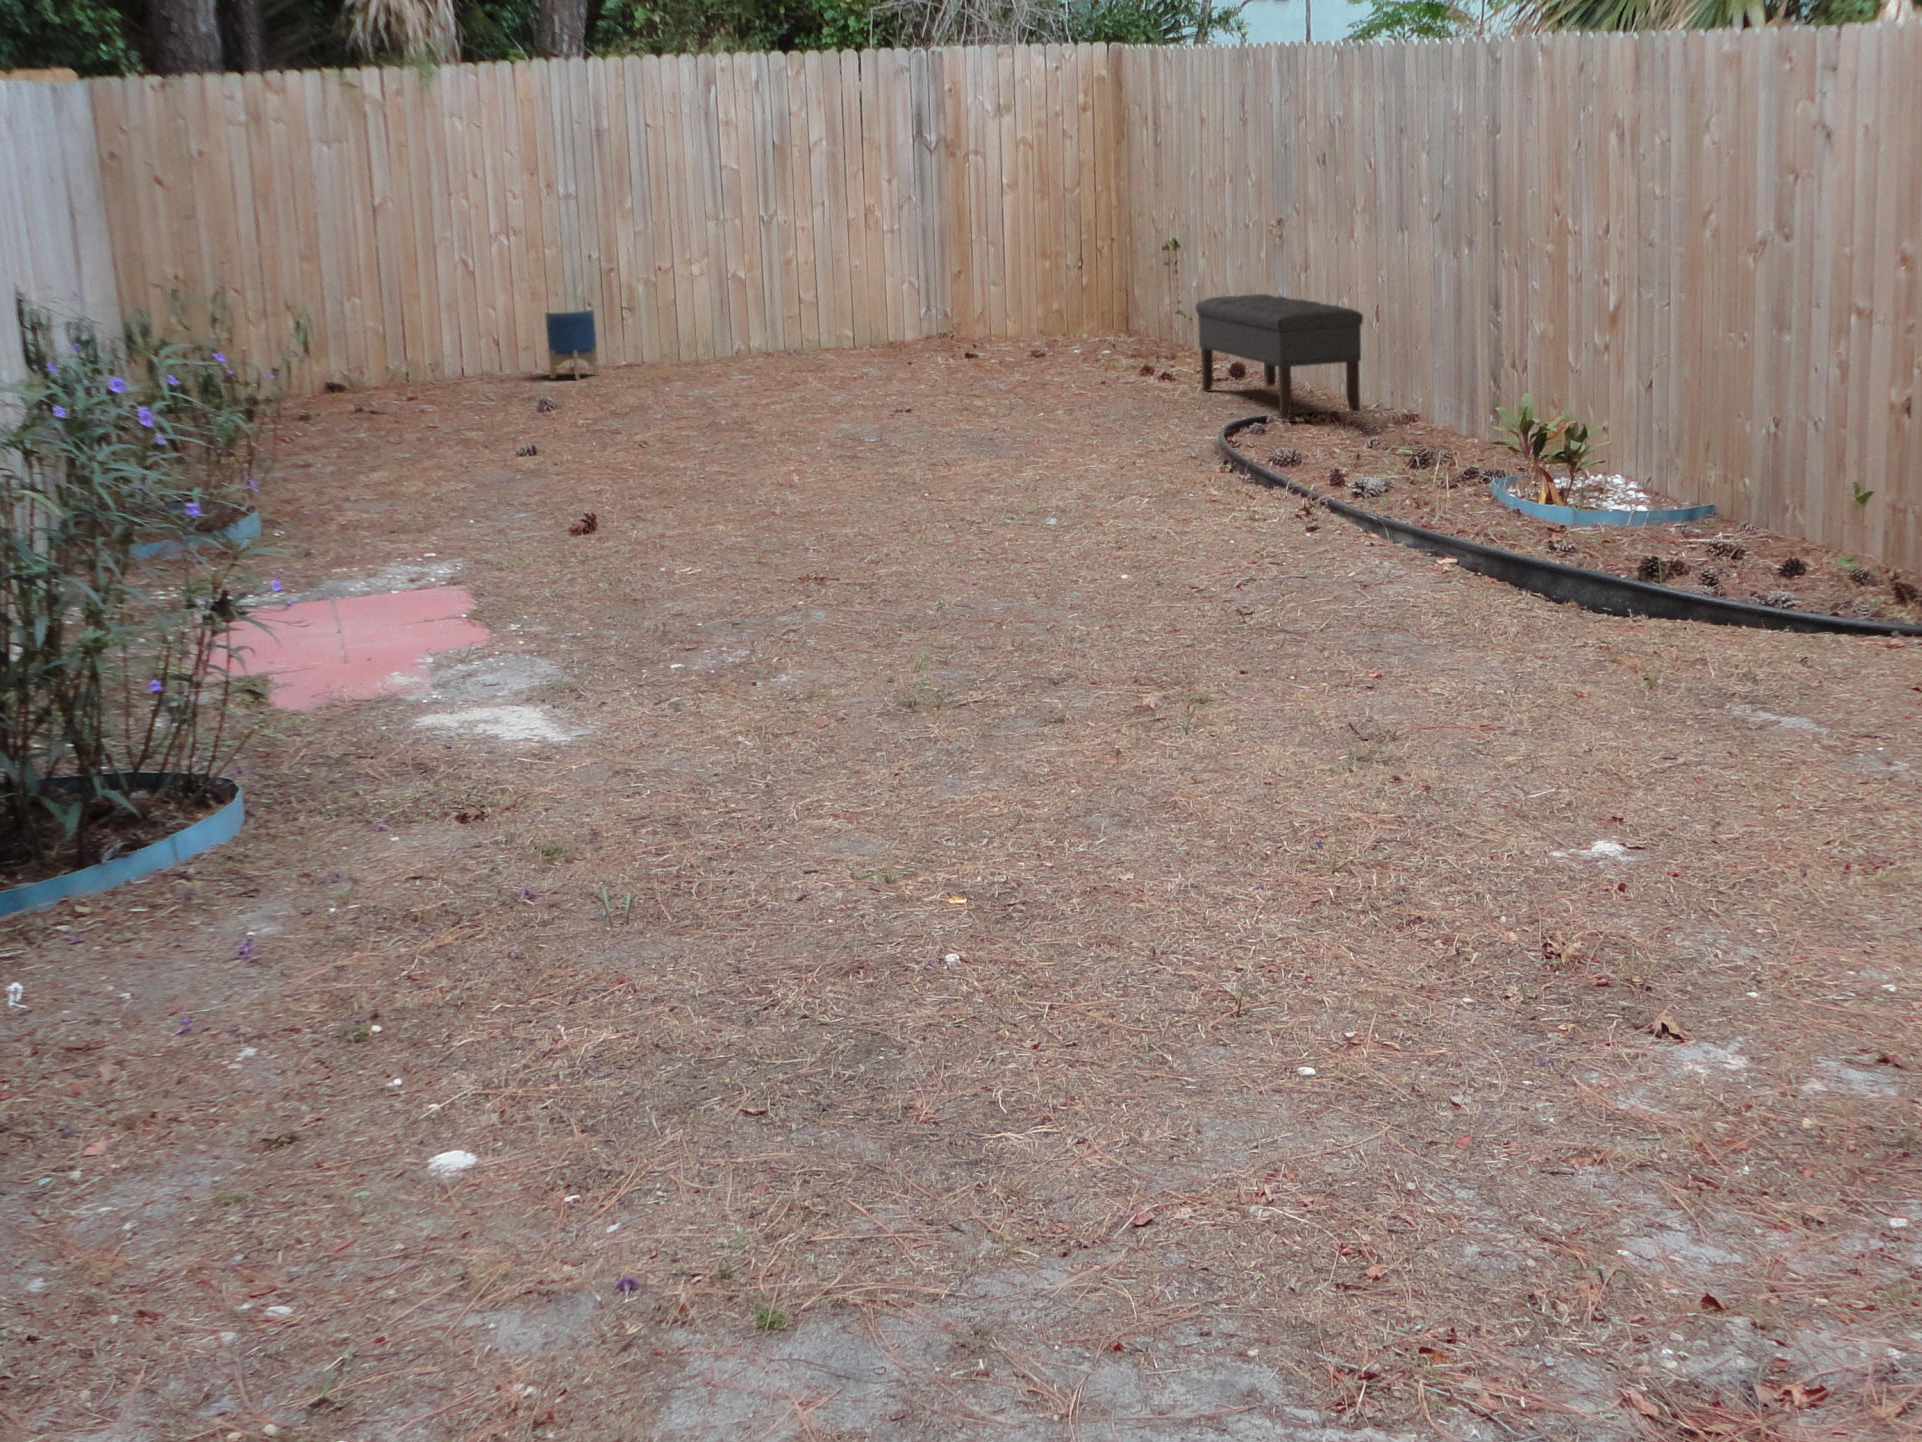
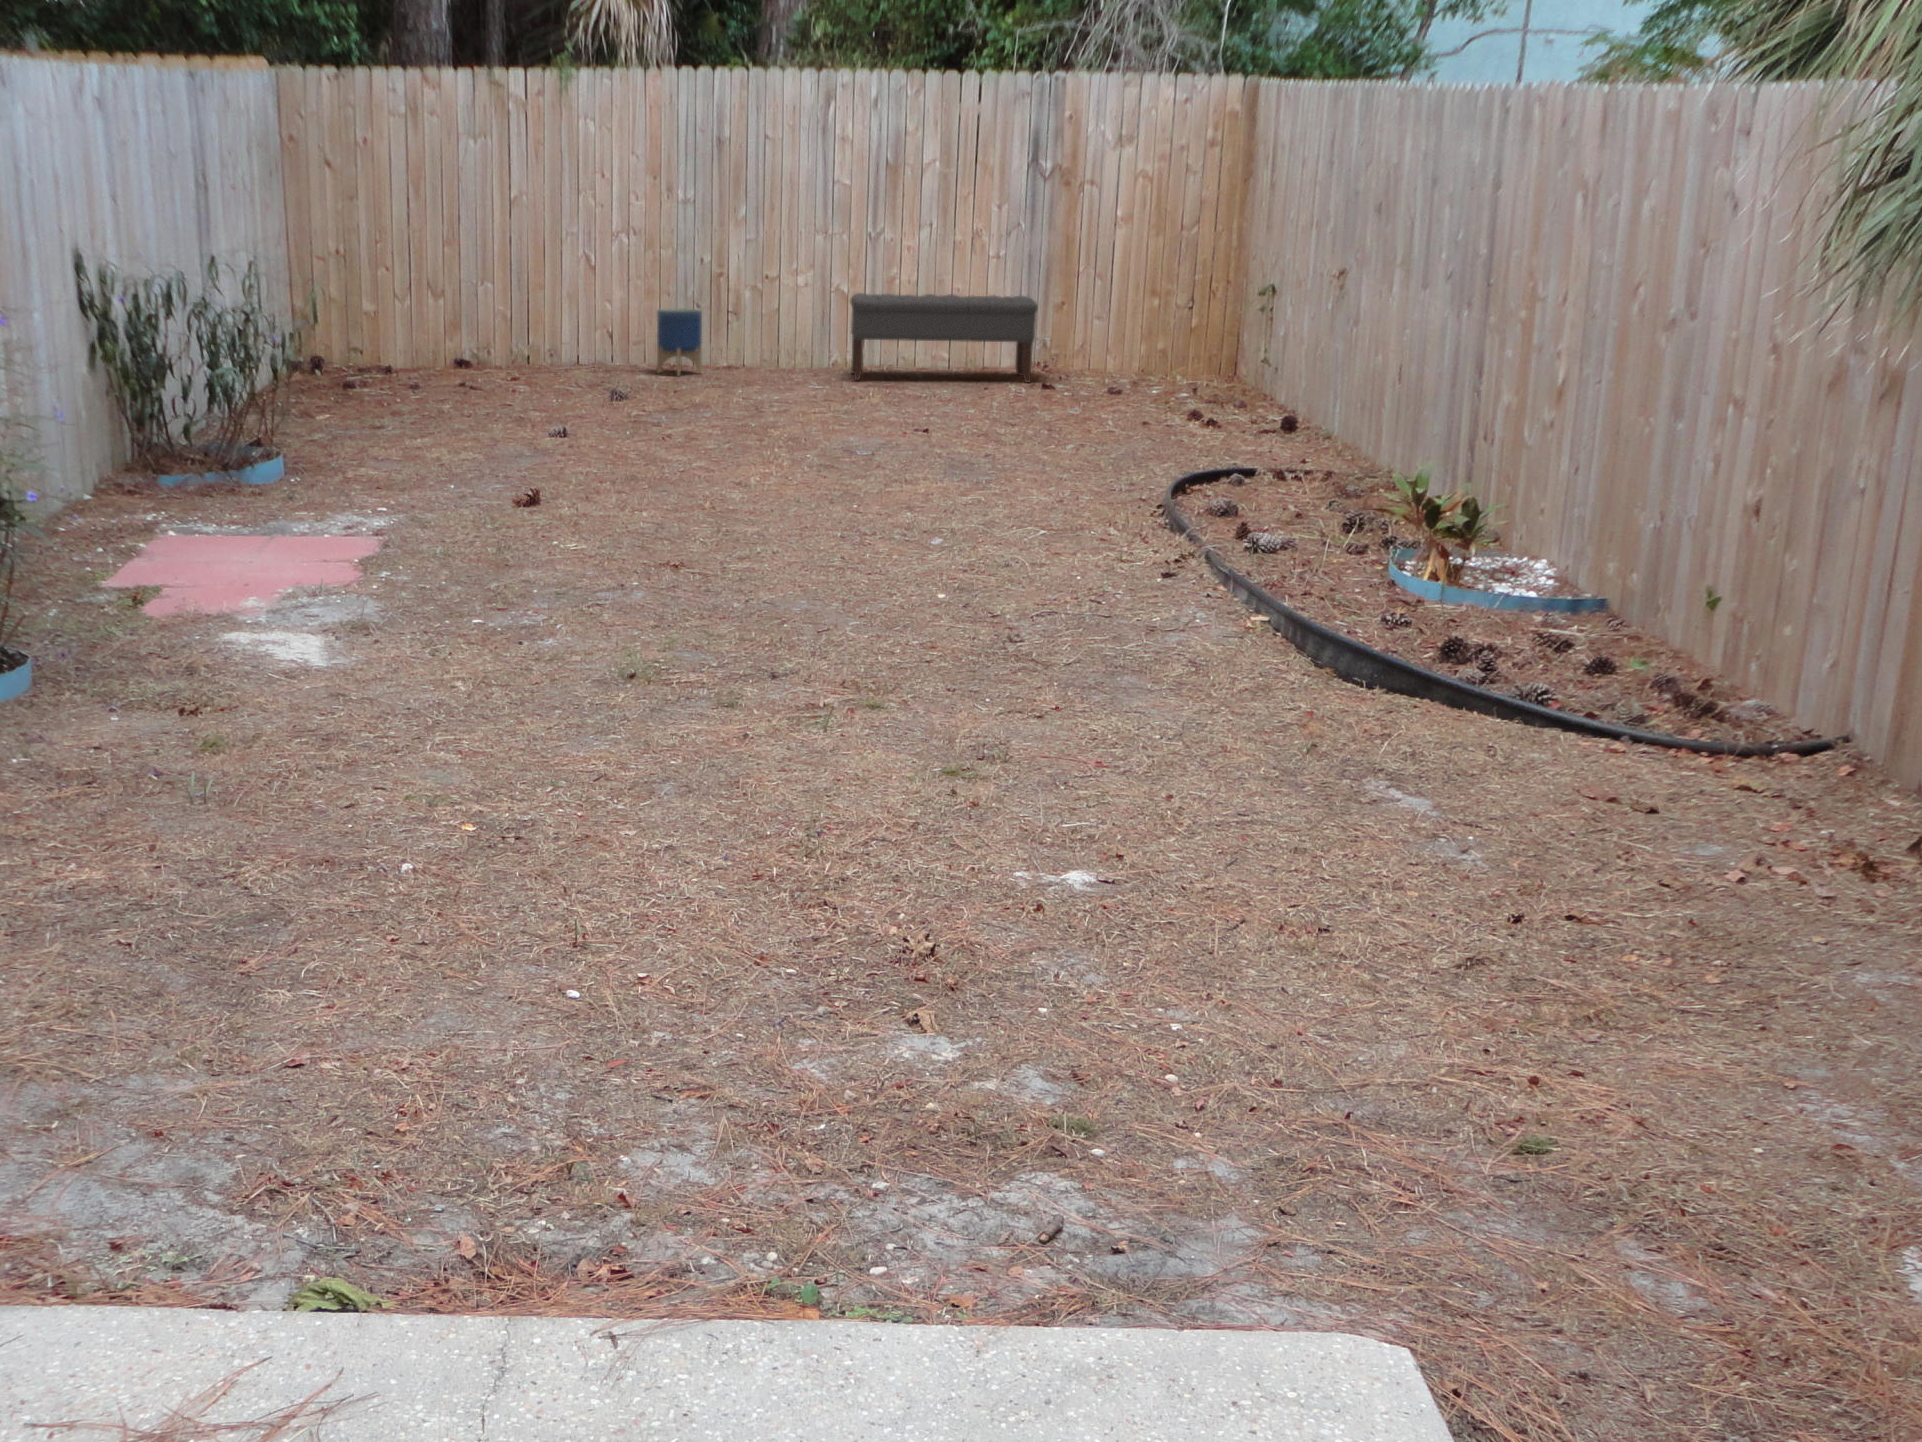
bench: present [1195,294,1363,418] -> present [850,293,1038,382]

